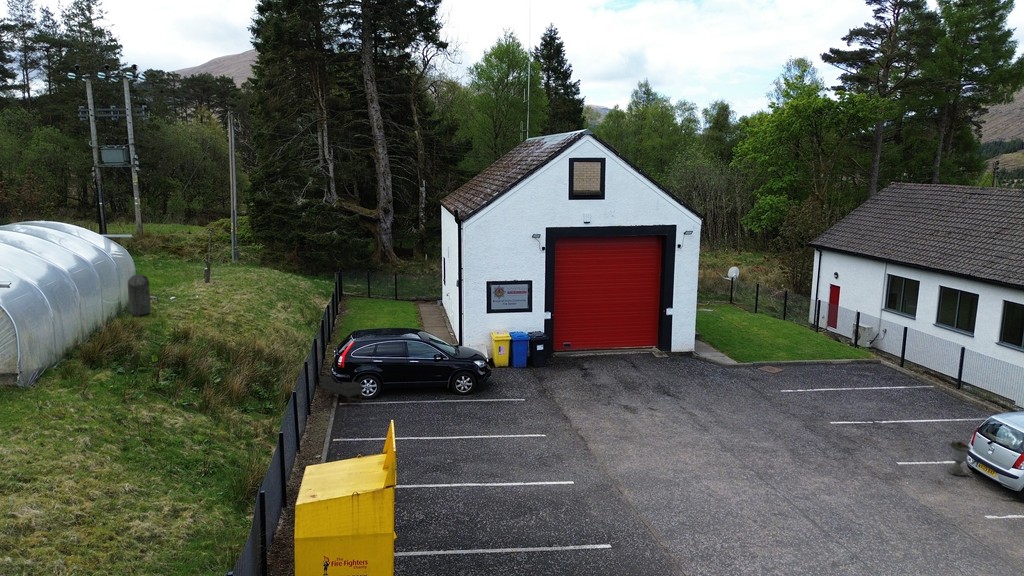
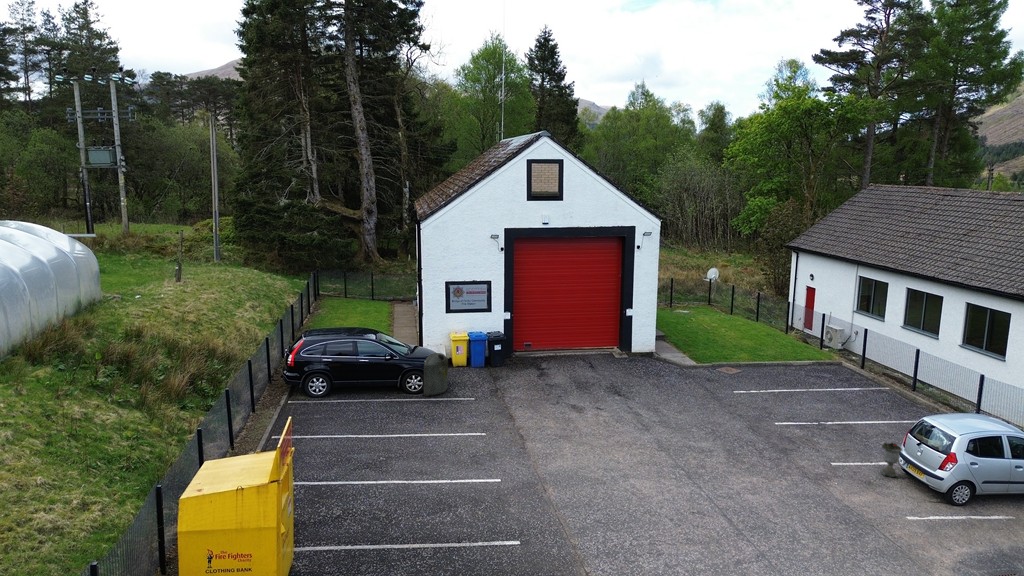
trash can: present [128,275,151,317] -> present [424,353,448,396]
bench: present [321,376,362,406] -> none [273,373,313,403]

